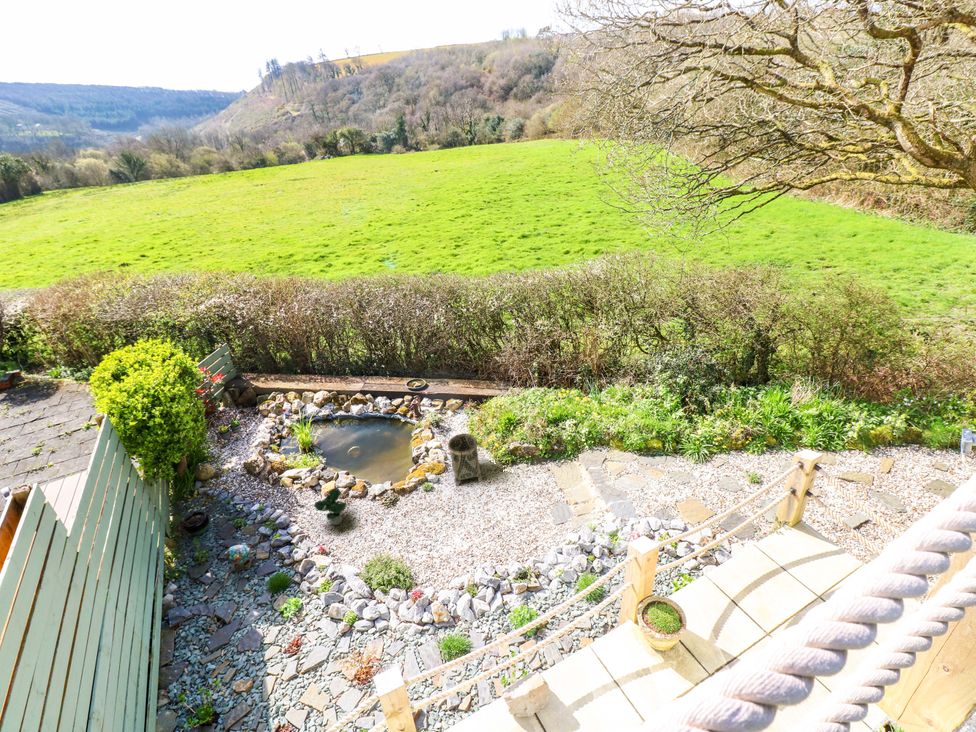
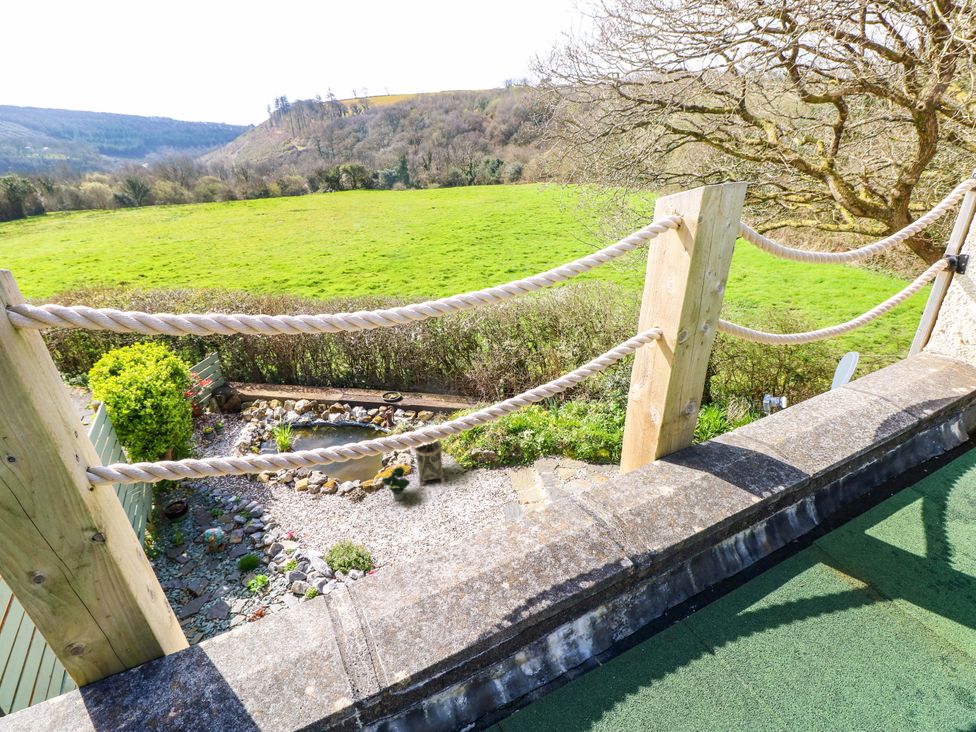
potted plant: present [314,488,346,525] -> present [382,467,410,501]

